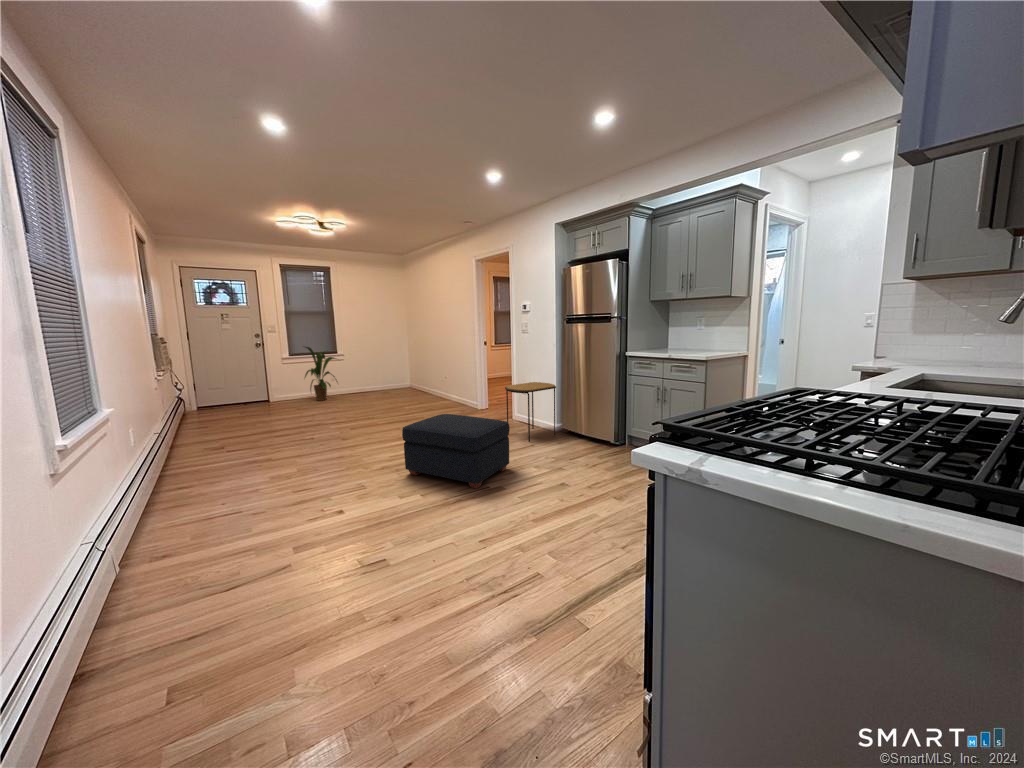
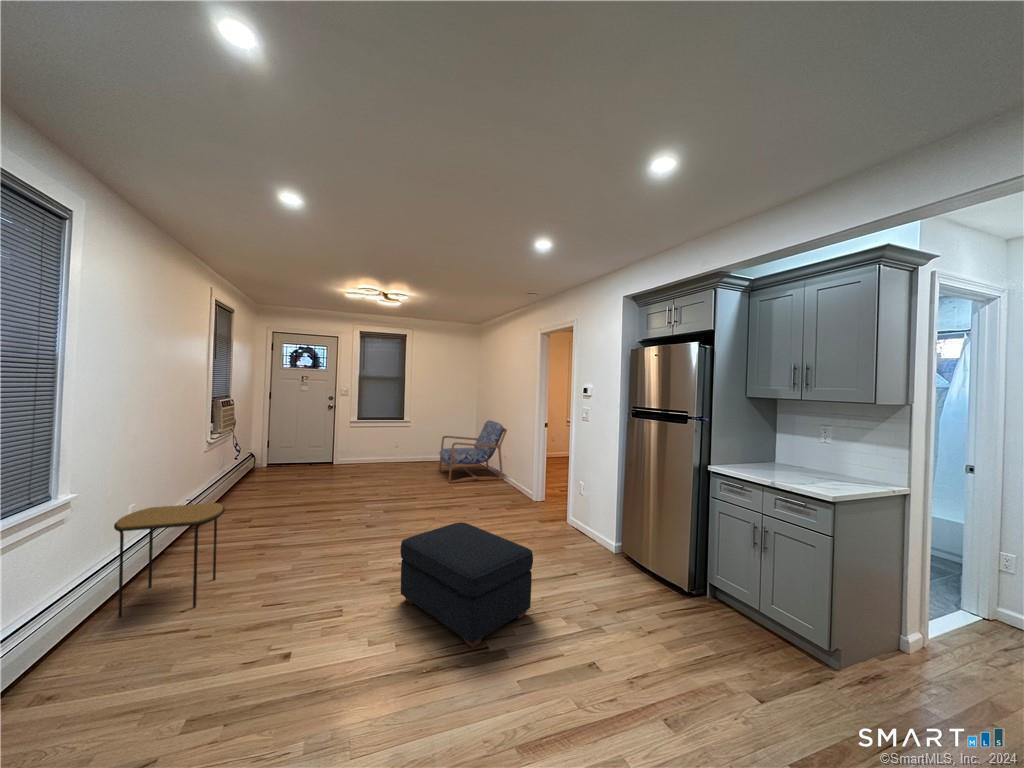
house plant: present [305,347,337,401] -> none [367,412,405,468]
armchair: none [383,348,446,405] -> present [439,420,507,483]
side table: present [505,382,556,442] -> present [114,503,225,618]

